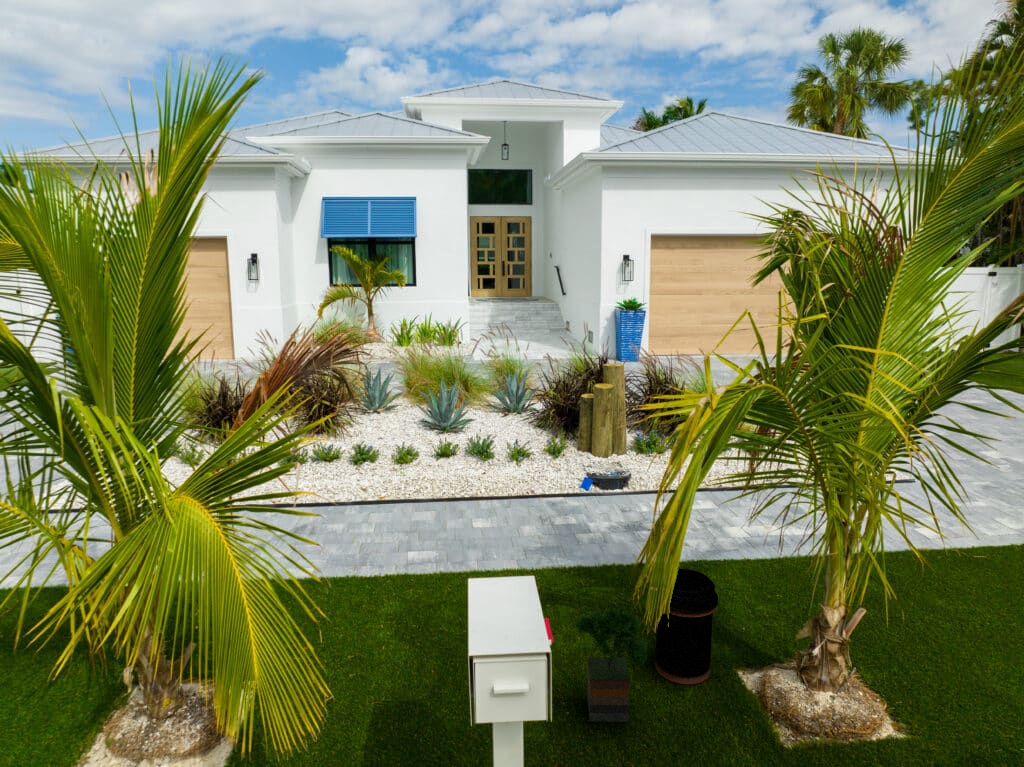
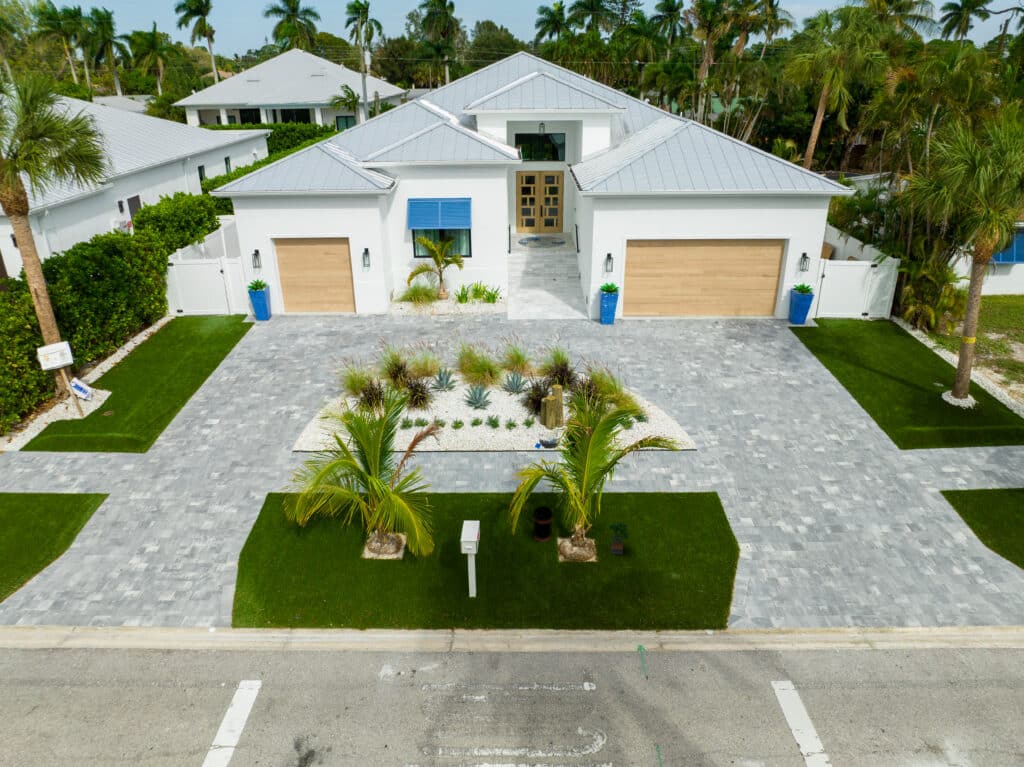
potted tree: present [576,608,648,722] -> present [608,522,630,554]

